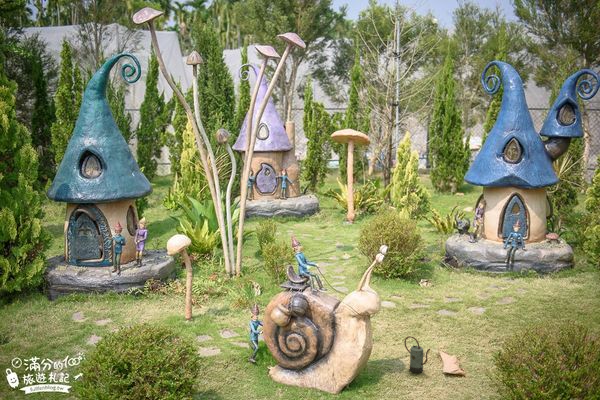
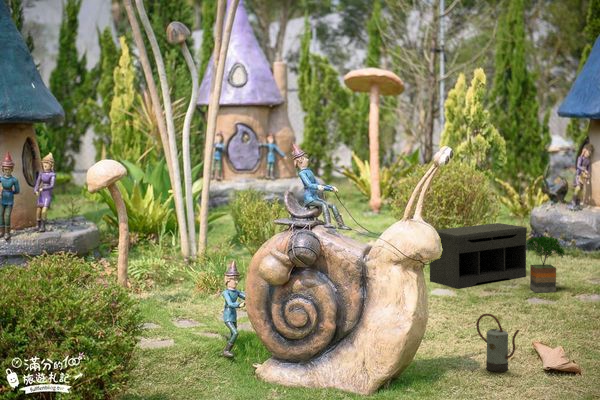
bench: none [380,249,441,294] -> present [430,223,527,288]
potted tree: none [439,263,464,299] -> present [526,236,564,292]

